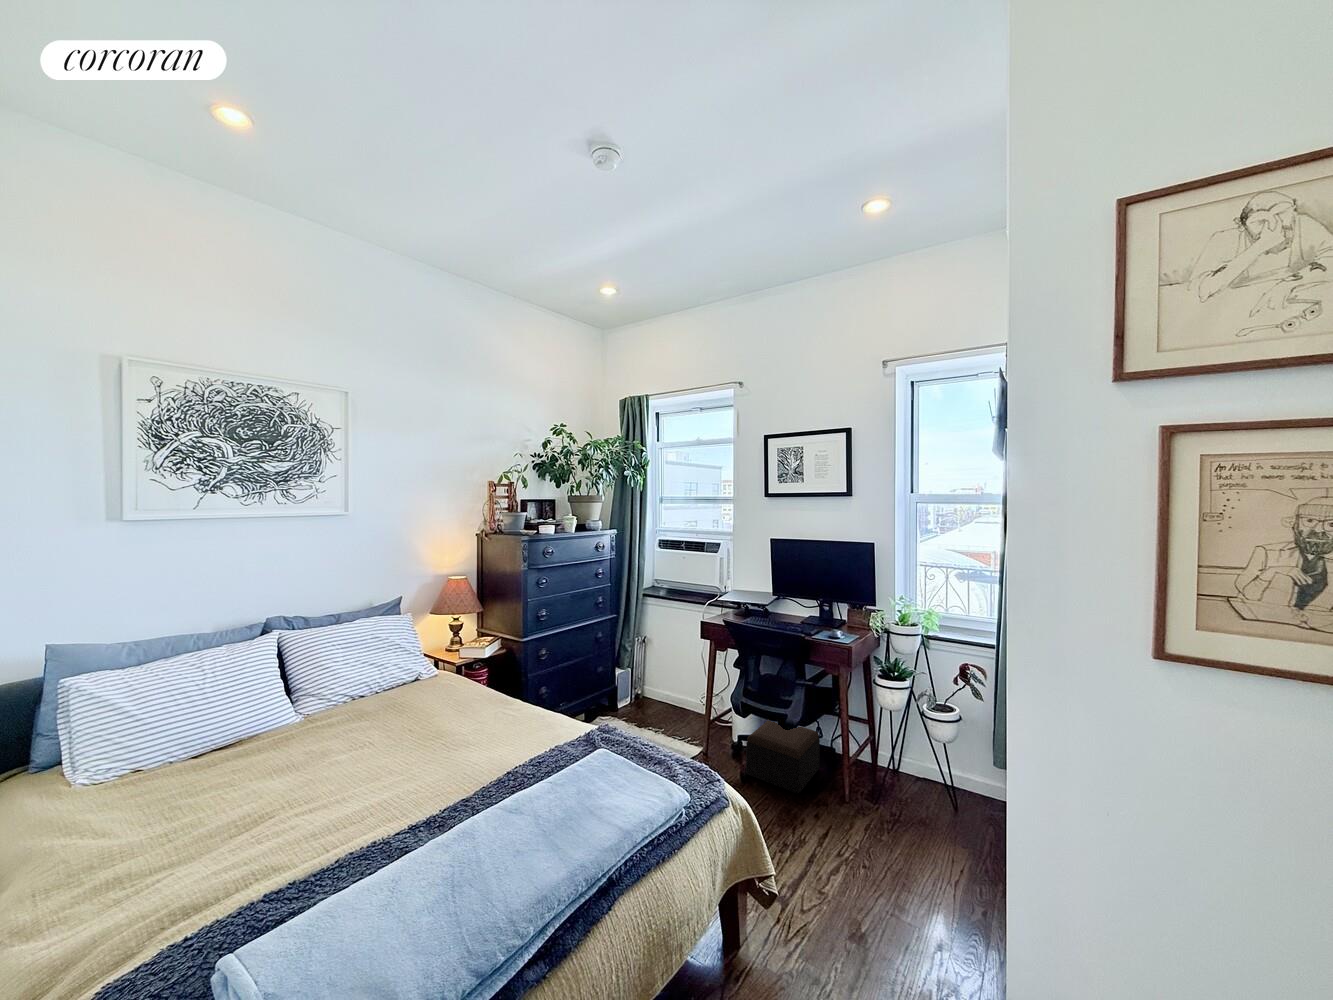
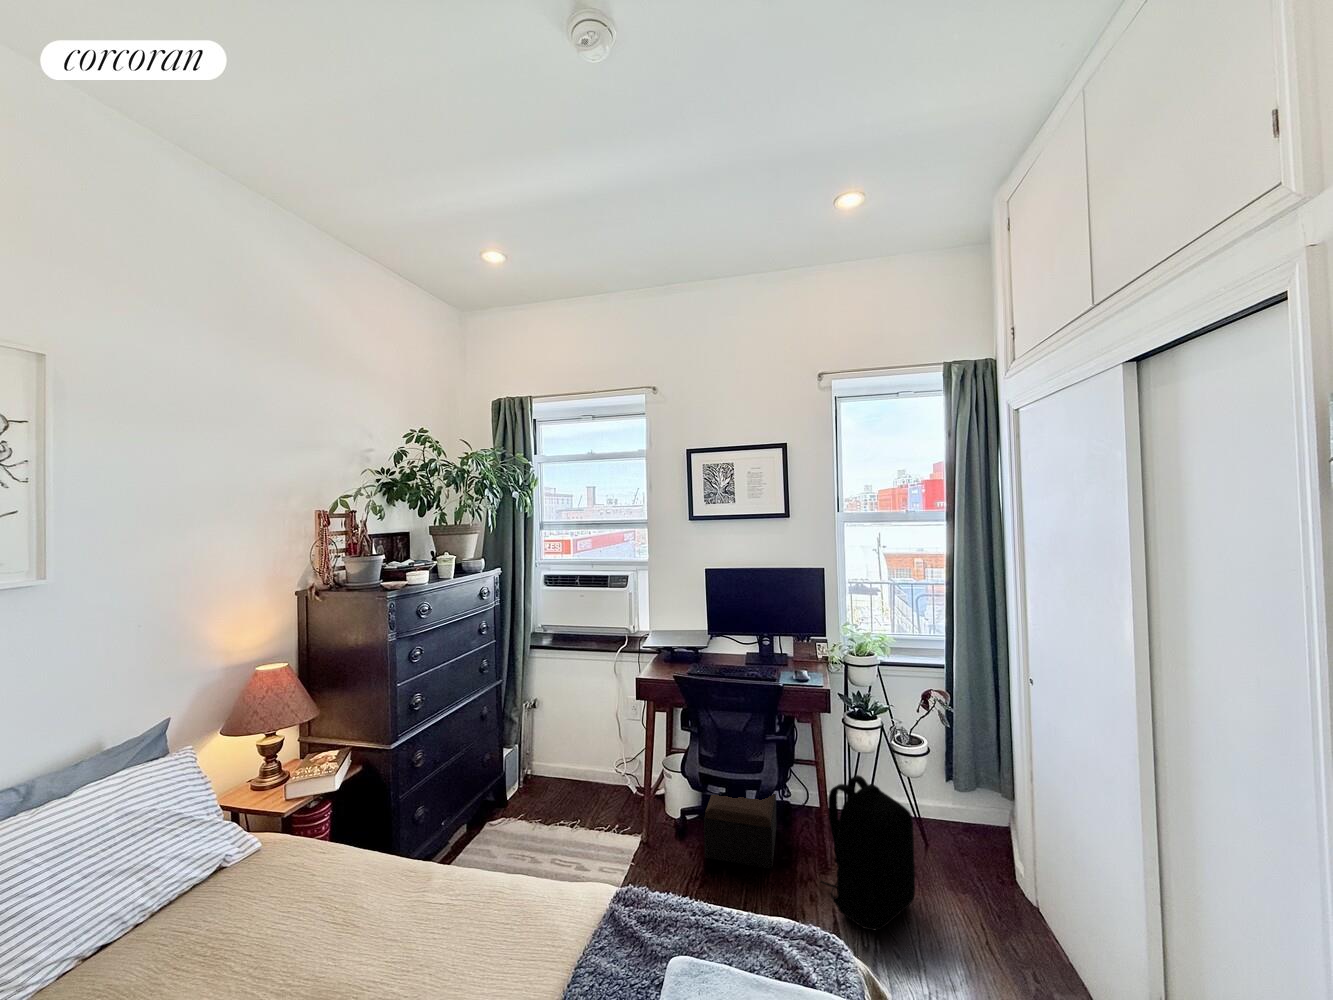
backpack: none [834,726,918,854] -> present [820,775,915,930]

